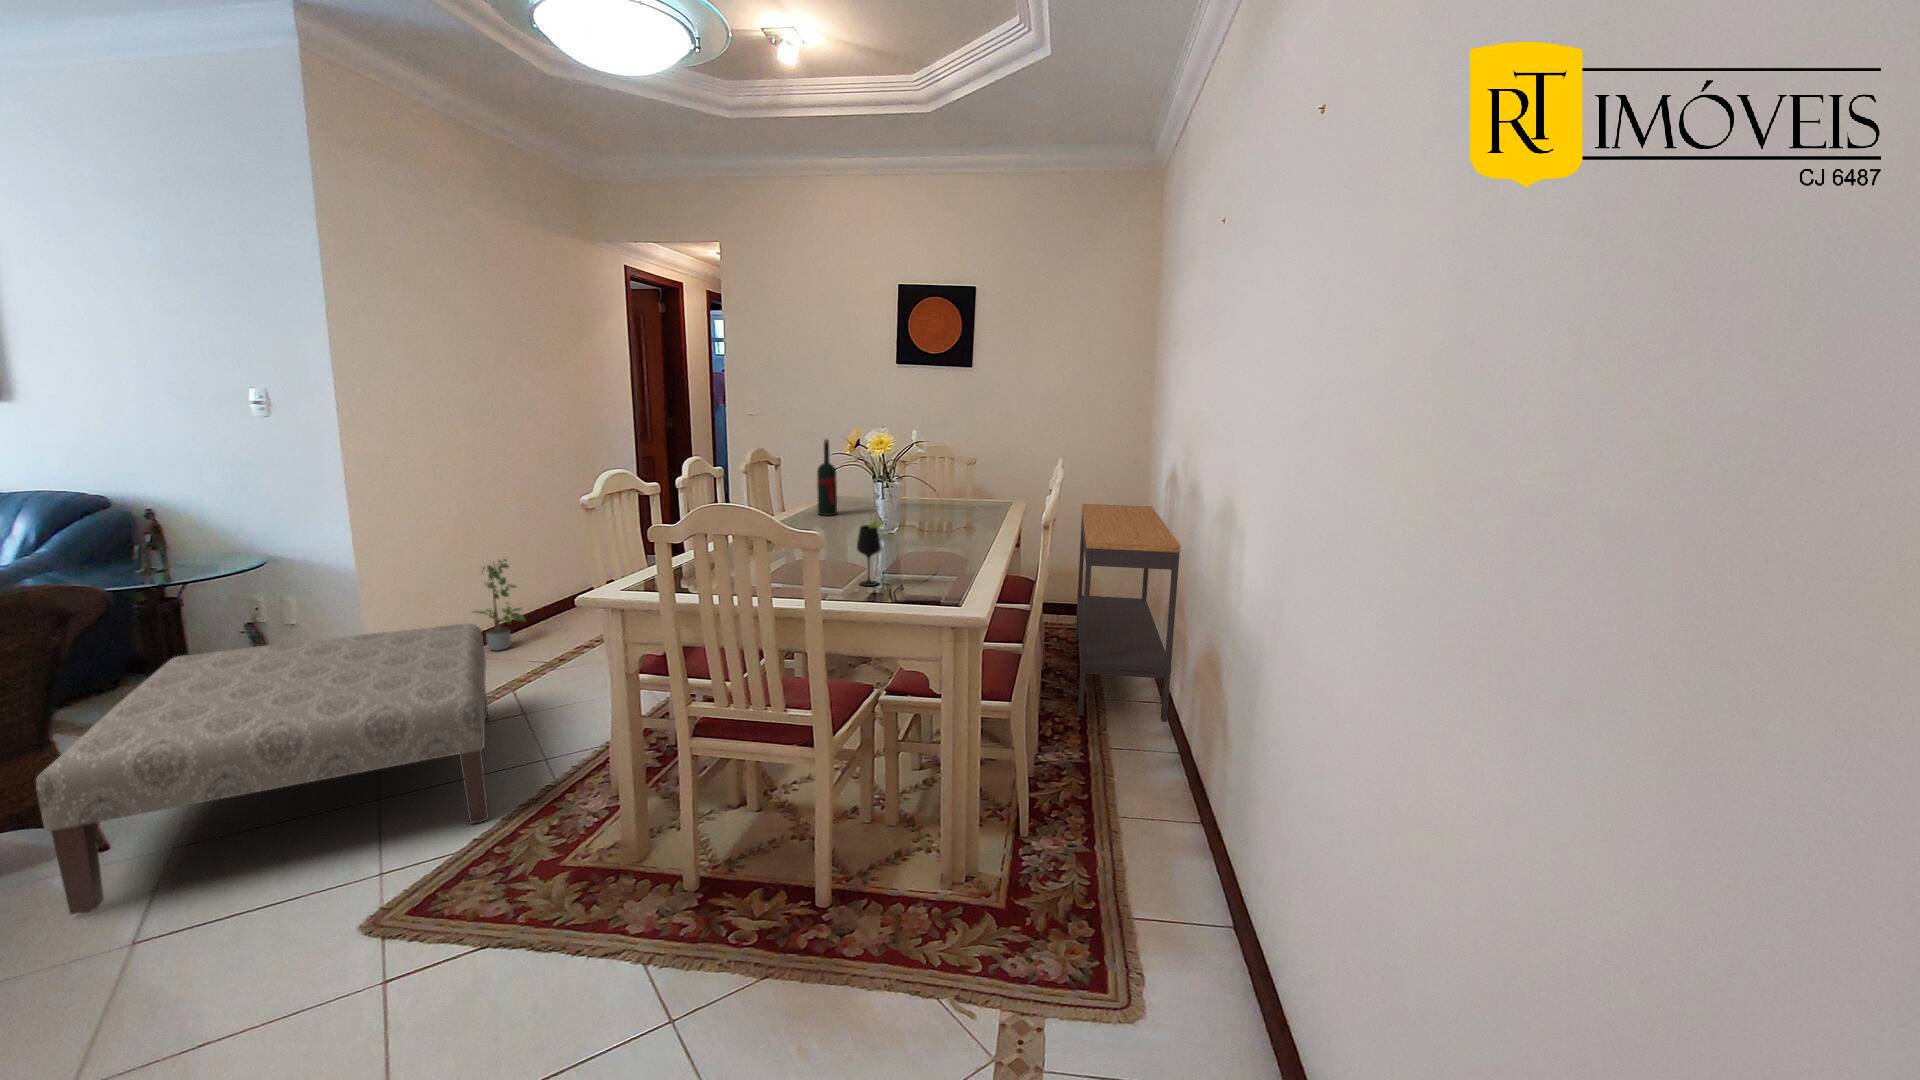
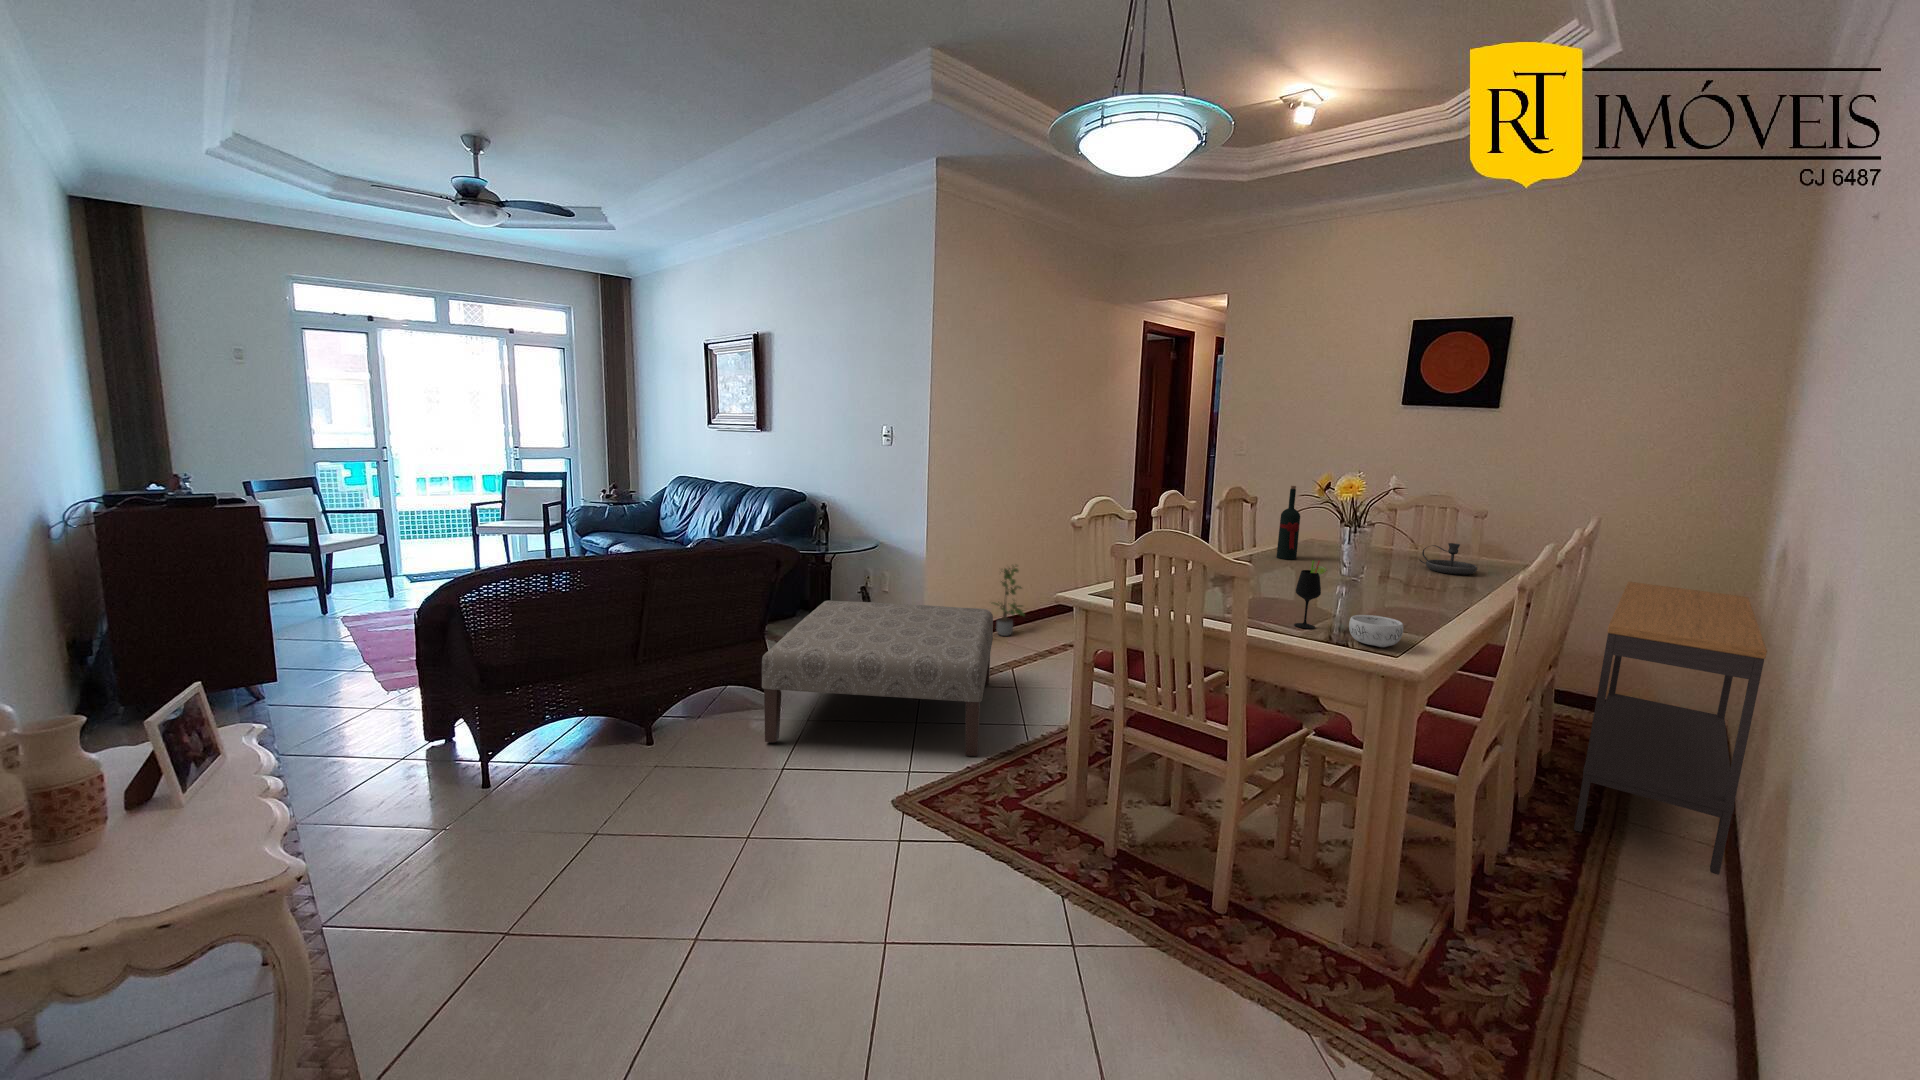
candlestick: none [941,485,987,513] -> present [1419,543,1478,575]
decorative bowl: none [911,563,959,593] -> present [1349,615,1403,647]

